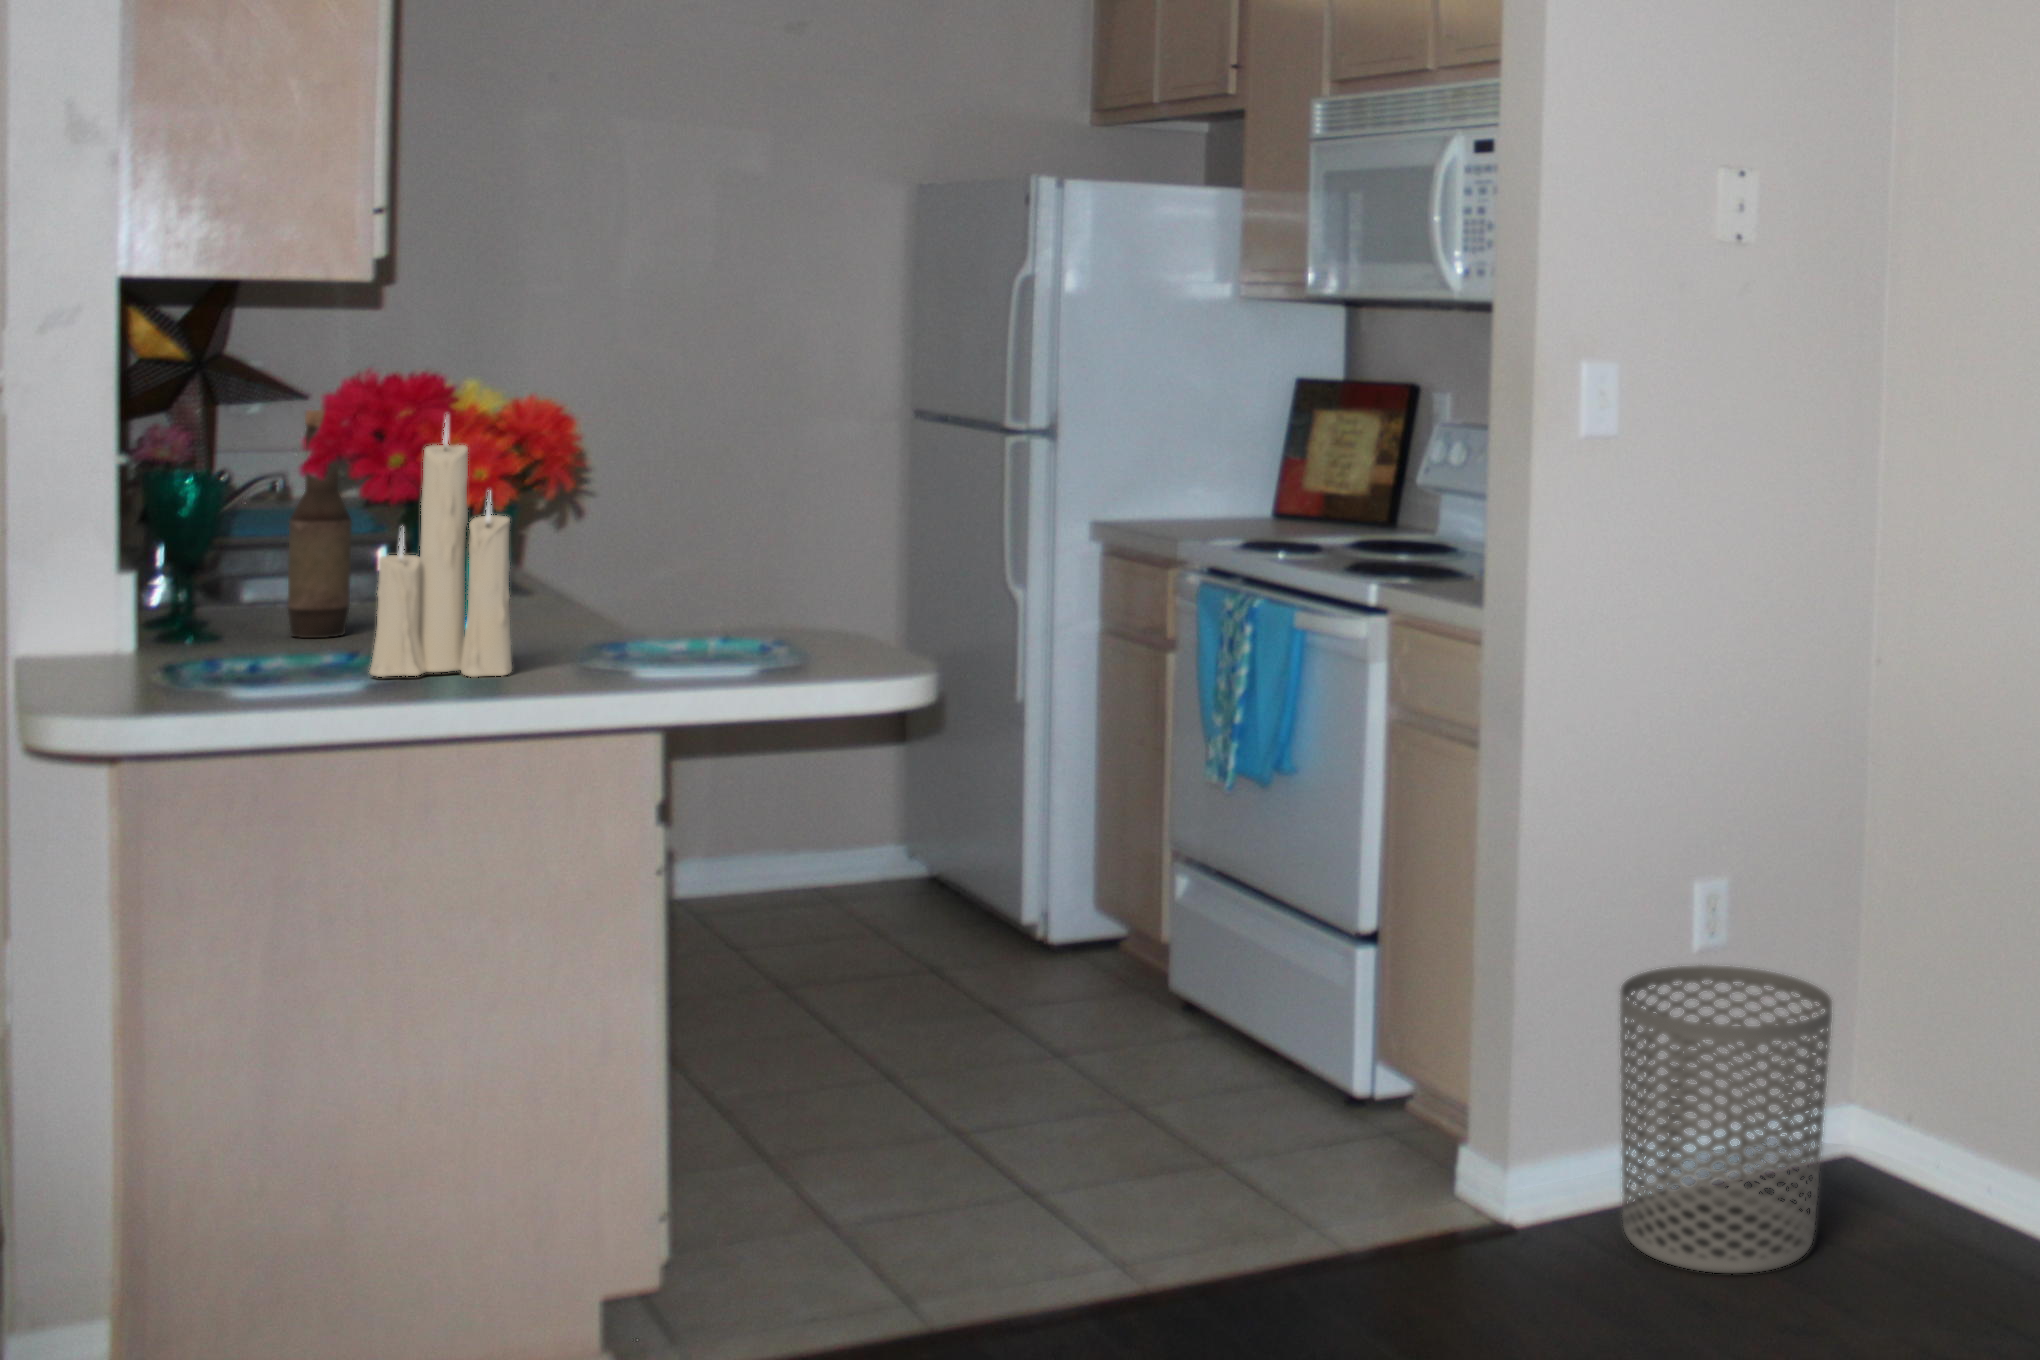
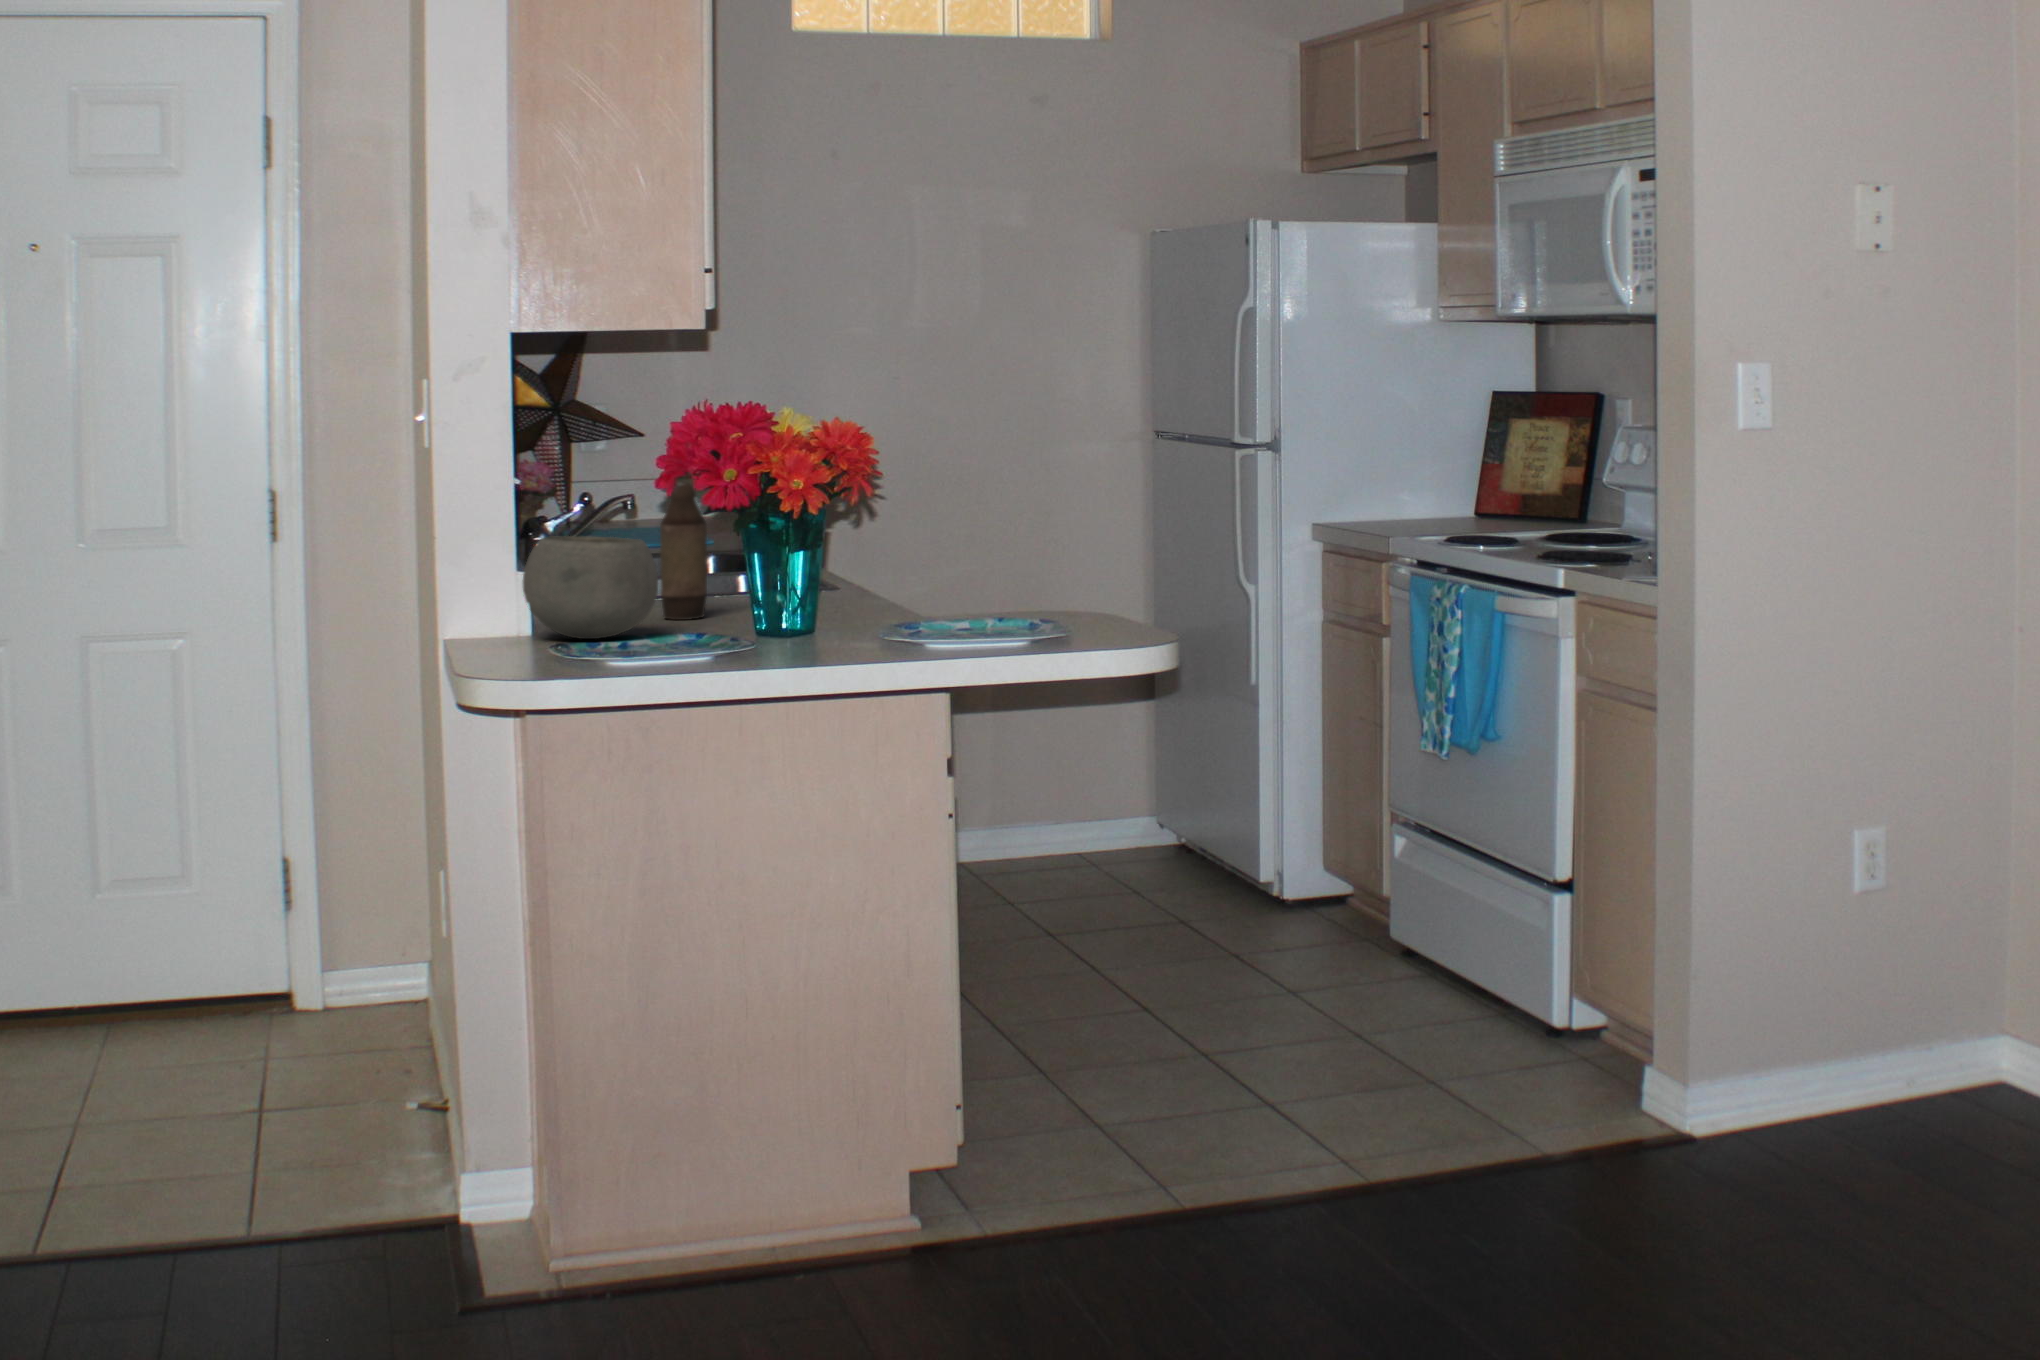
candle: present [370,422,512,677] -> none [729,422,836,644]
bowl: none [88,536,277,667] -> present [523,536,658,639]
waste bin: present [1620,965,1832,1274] -> none [1788,916,1990,1194]

